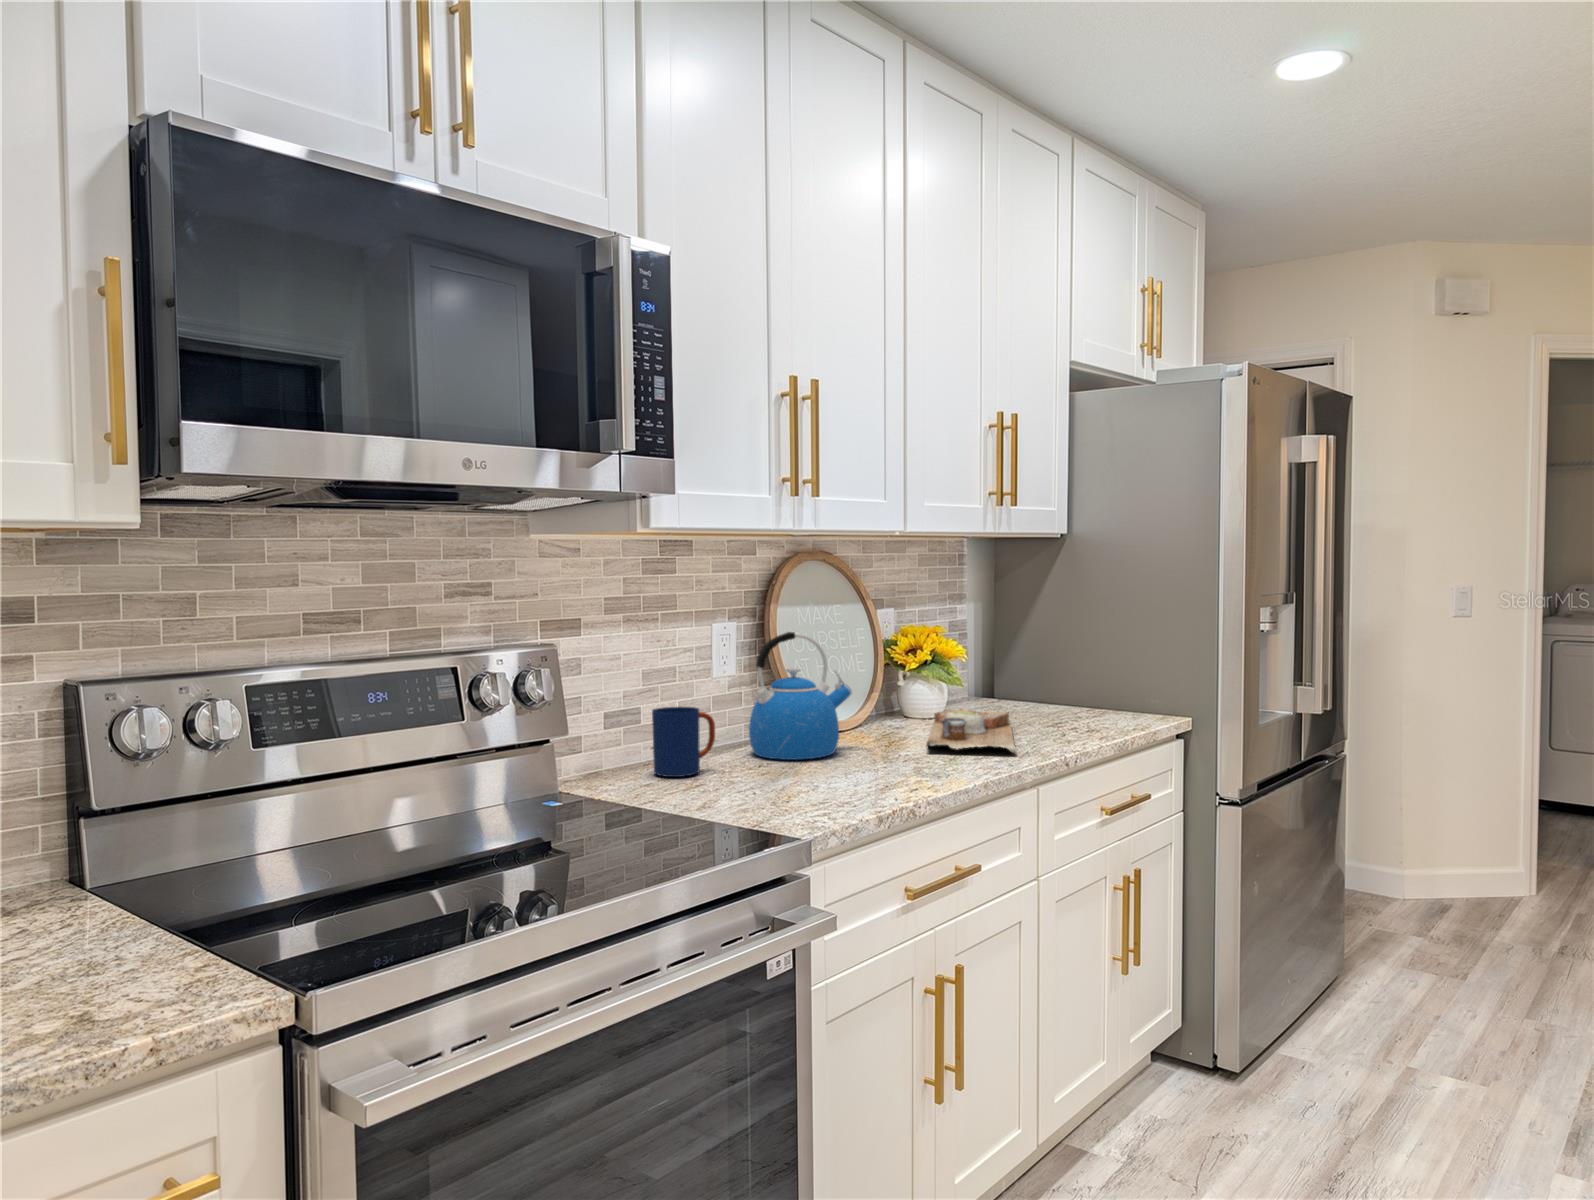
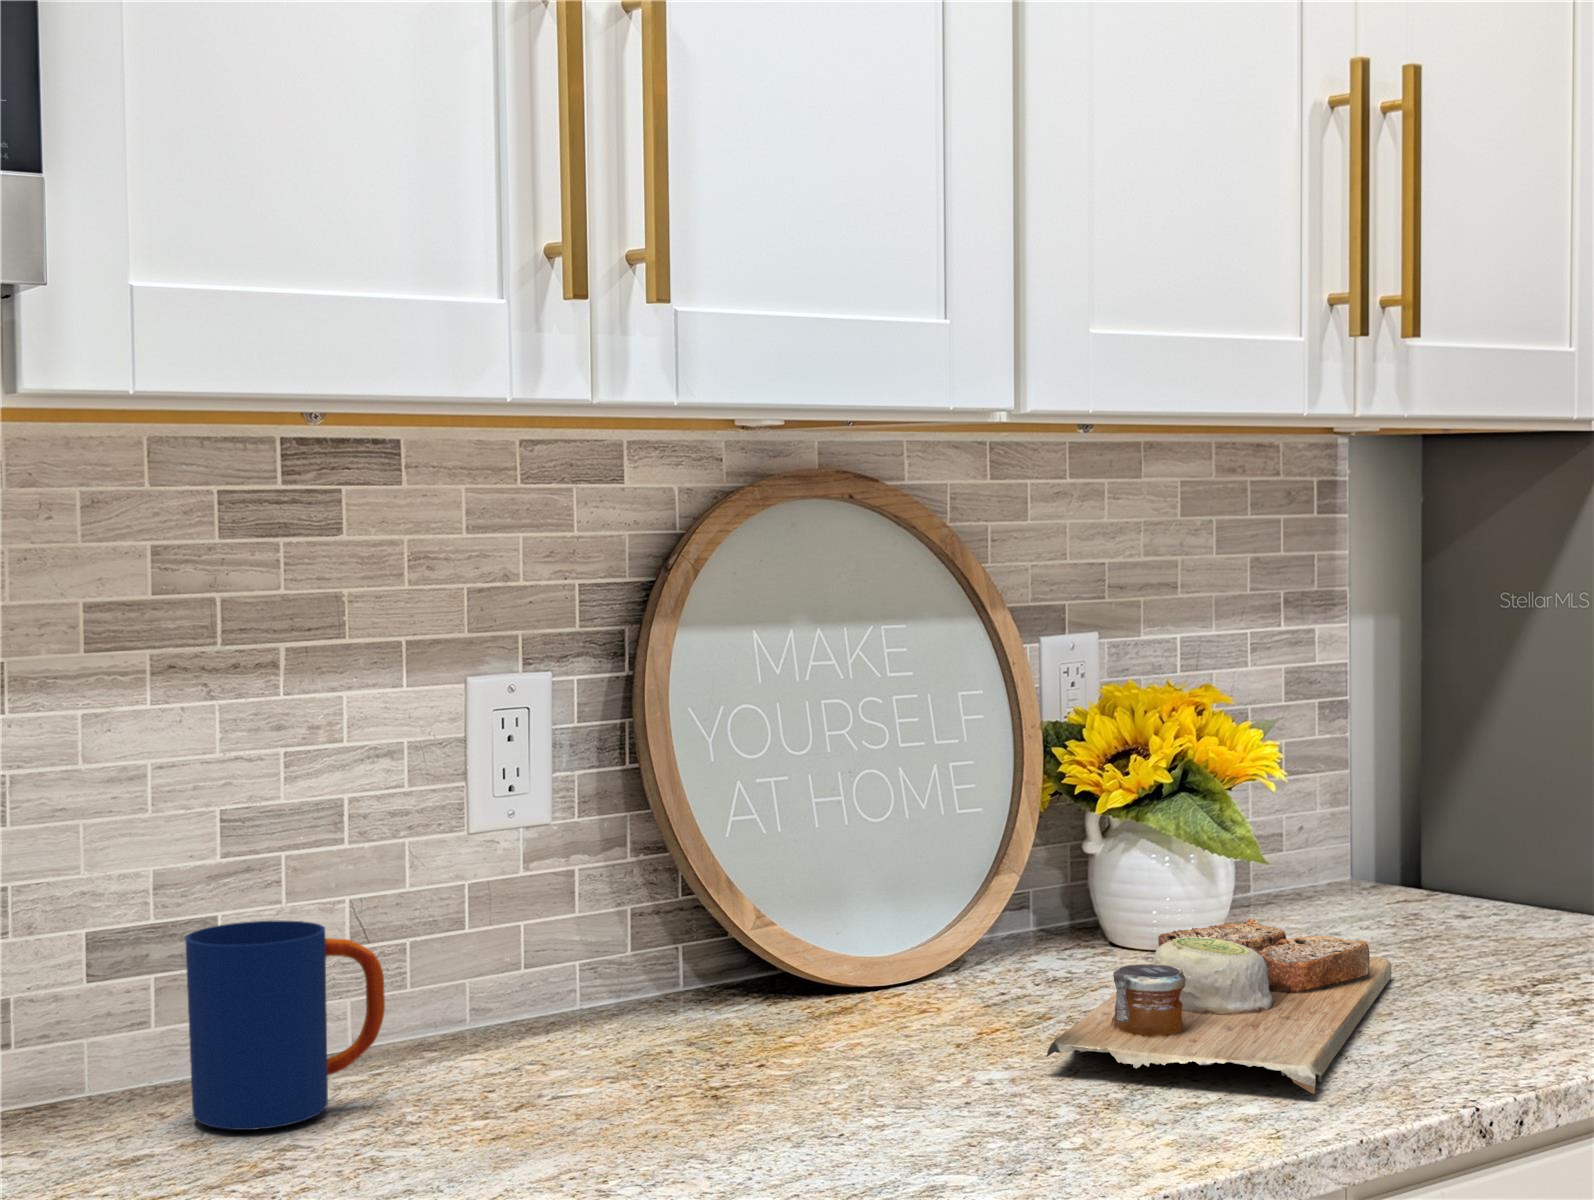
kettle: present [749,632,852,760] -> none [547,707,856,1079]

